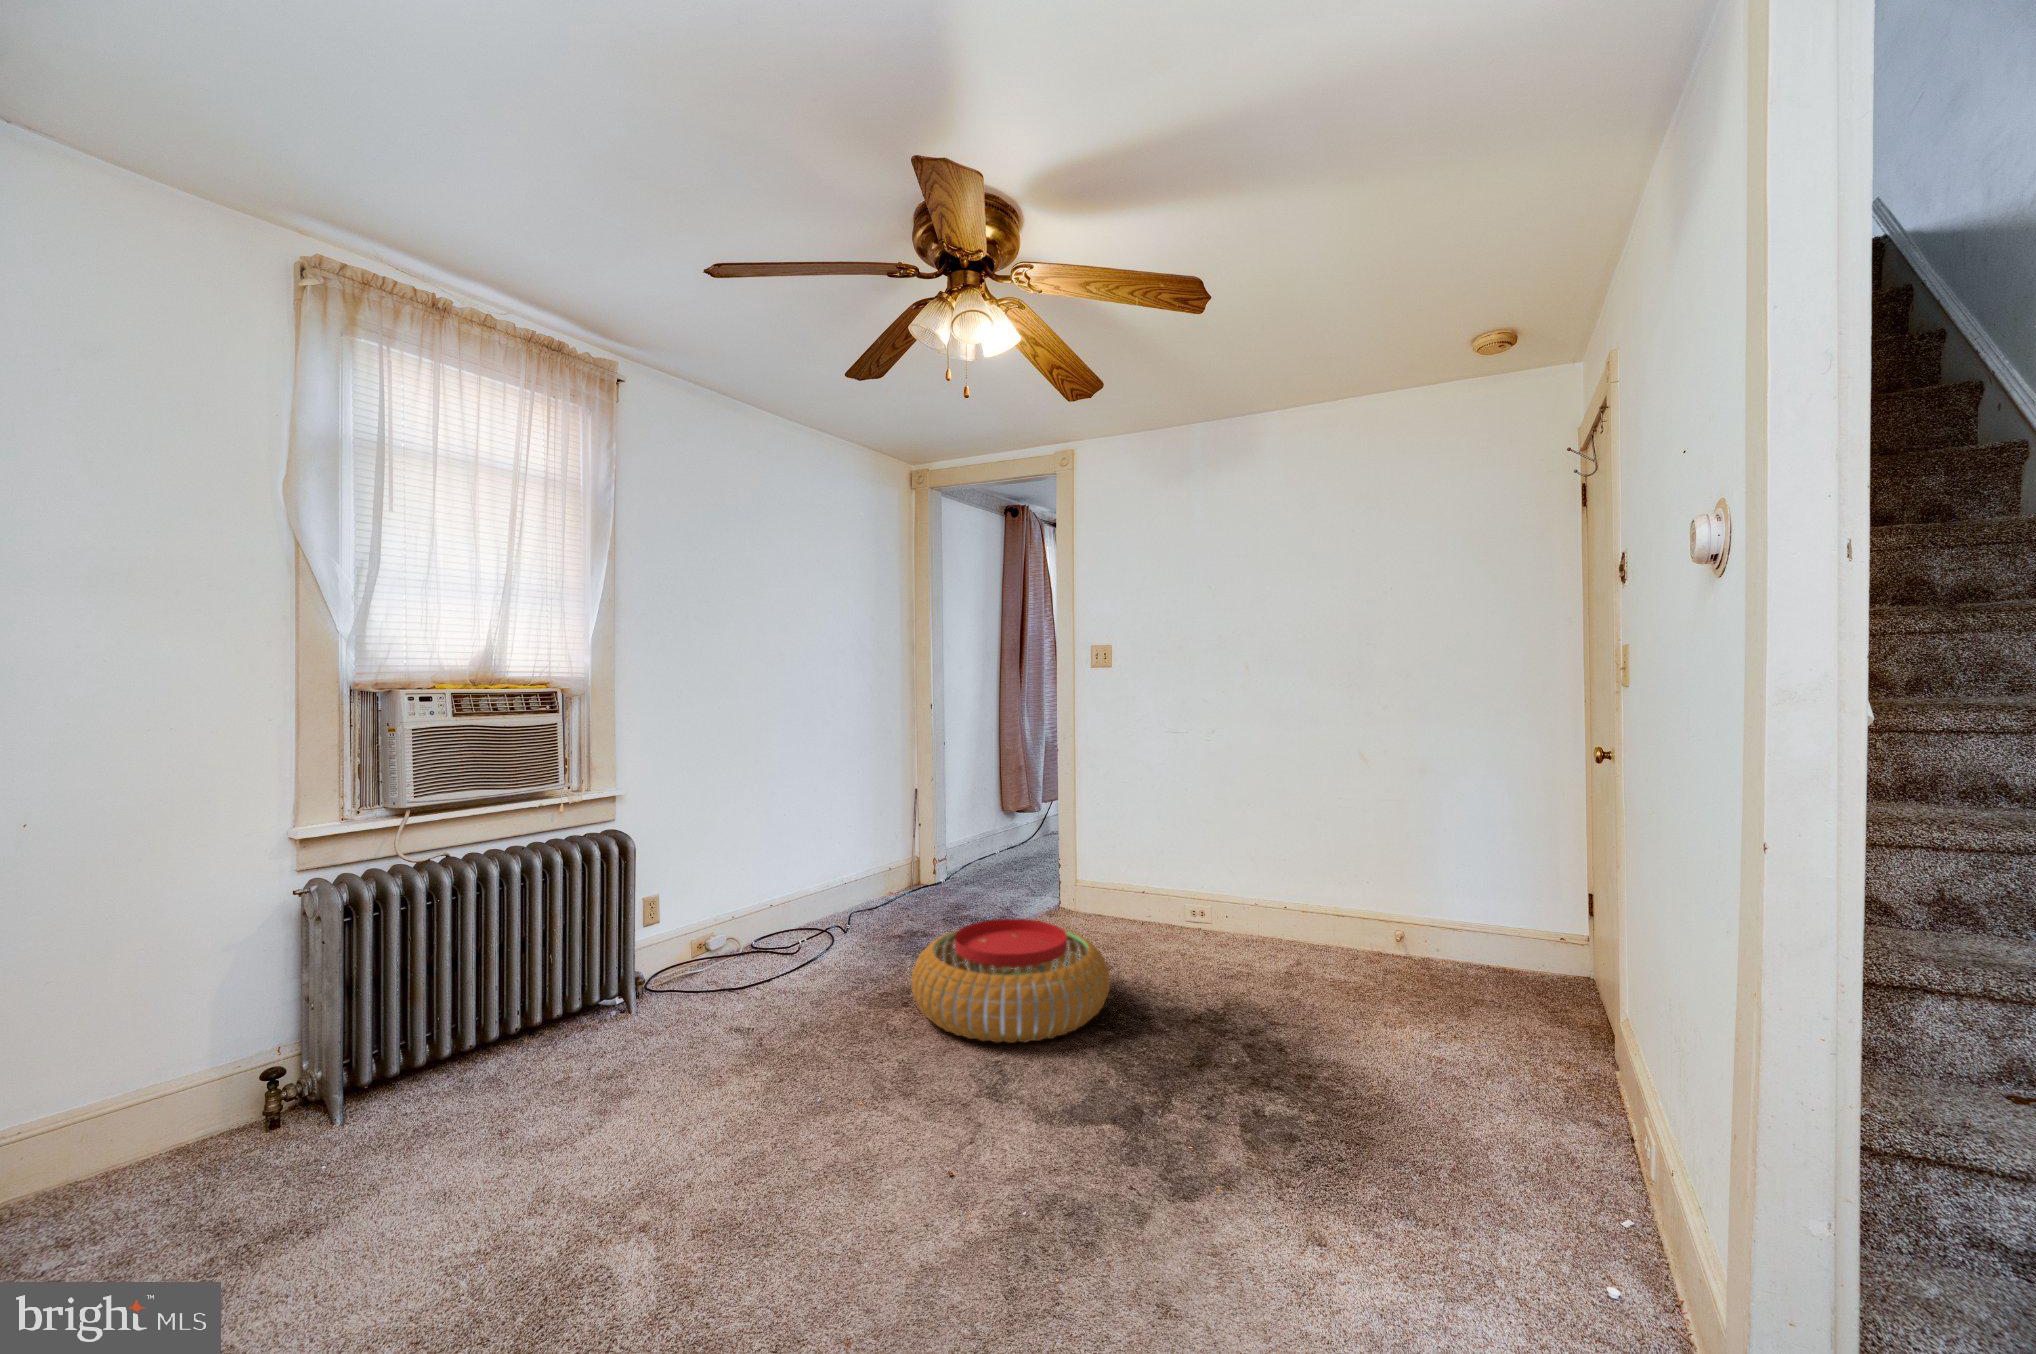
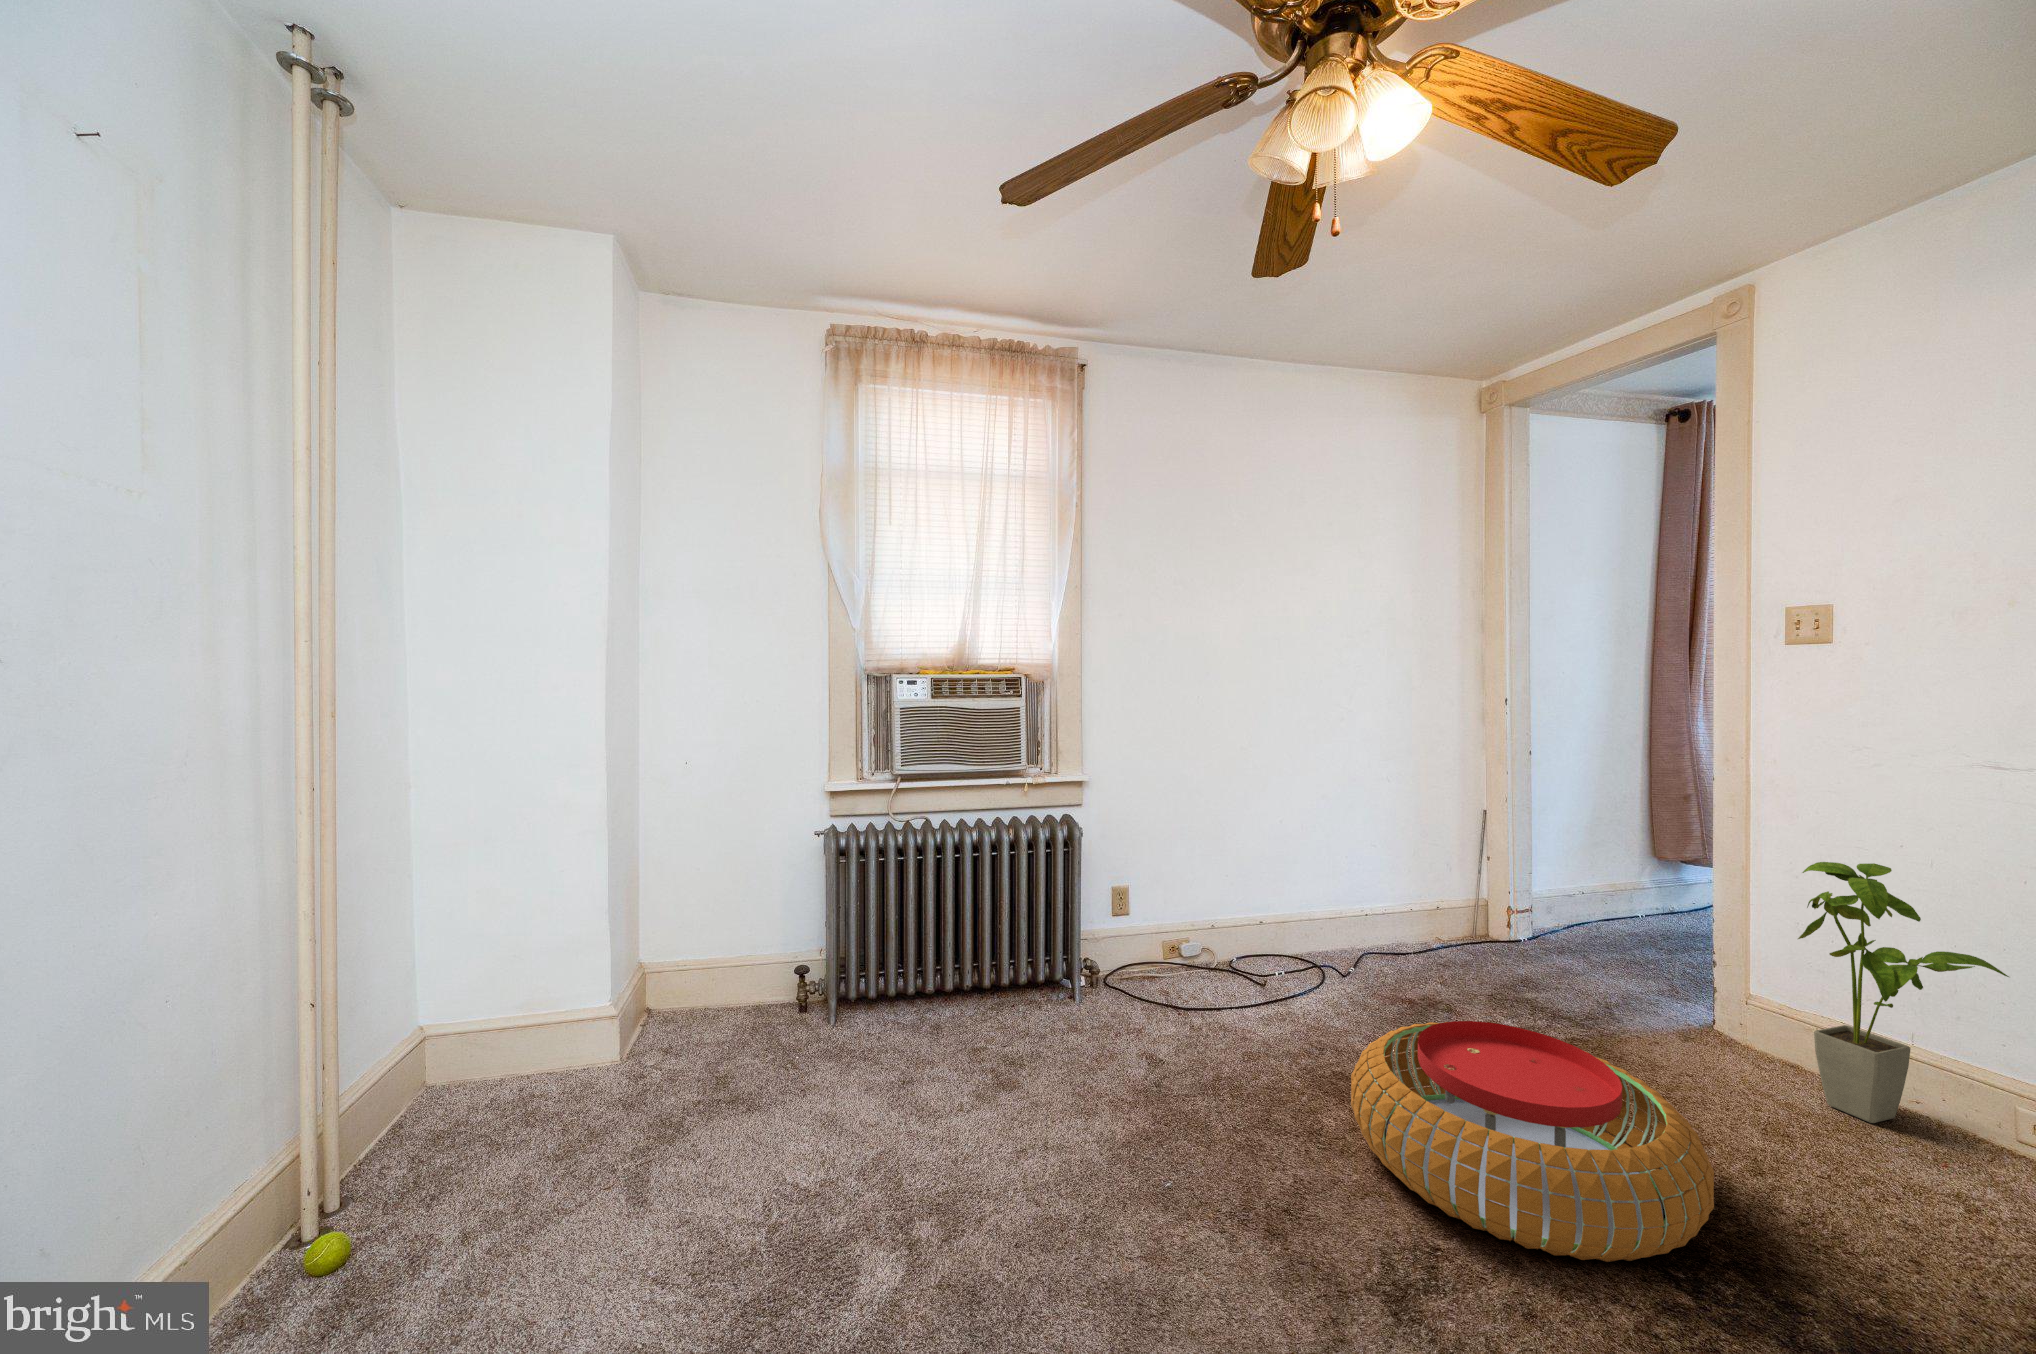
house plant: none [1106,786,1183,930] -> present [1798,862,2009,1123]

